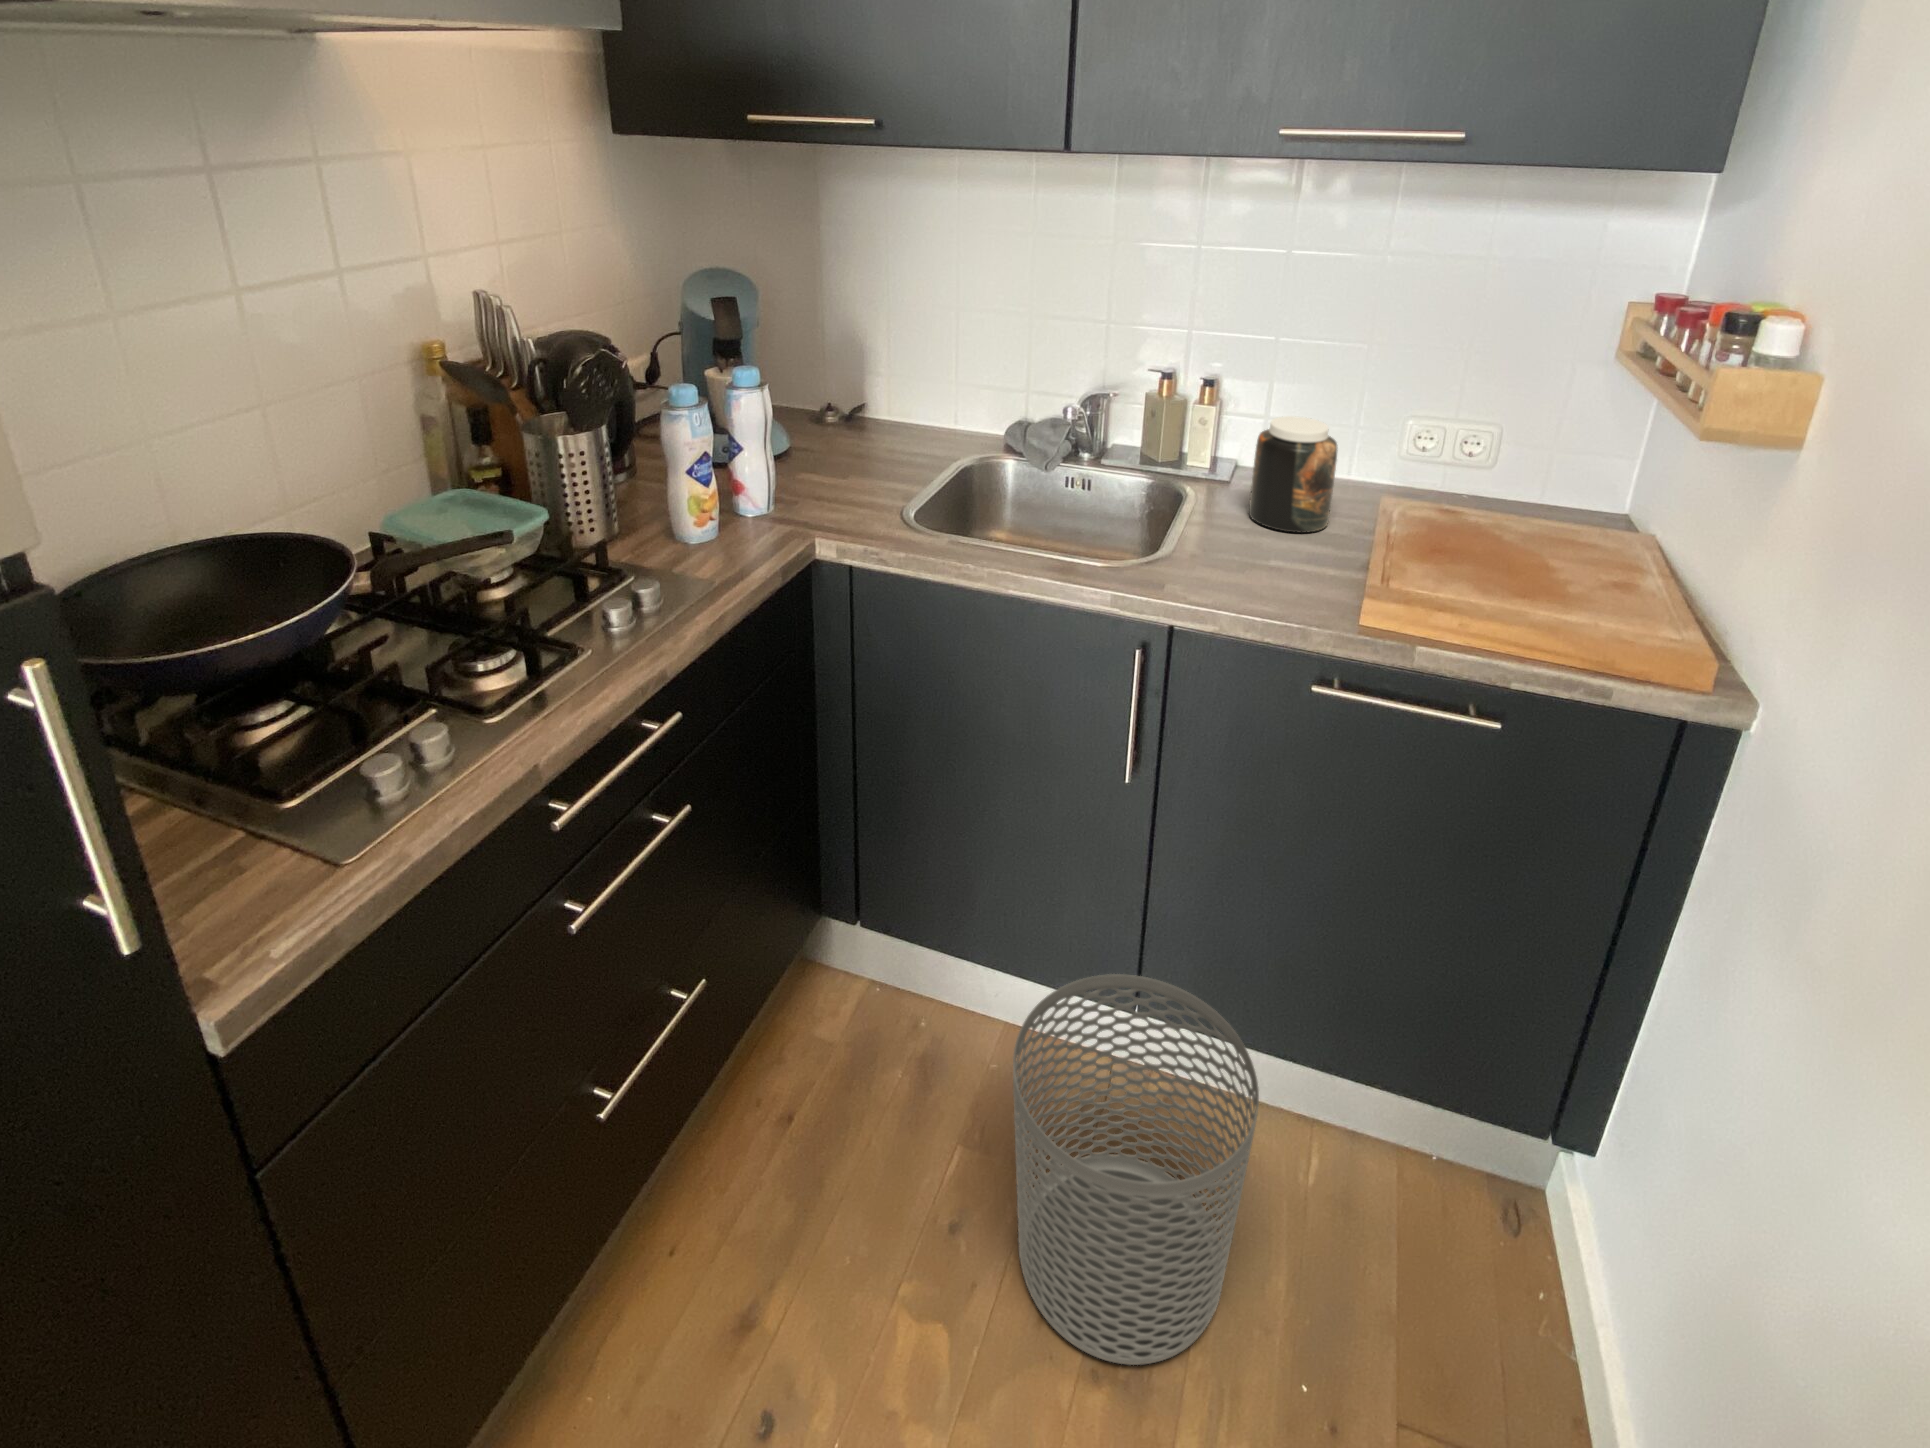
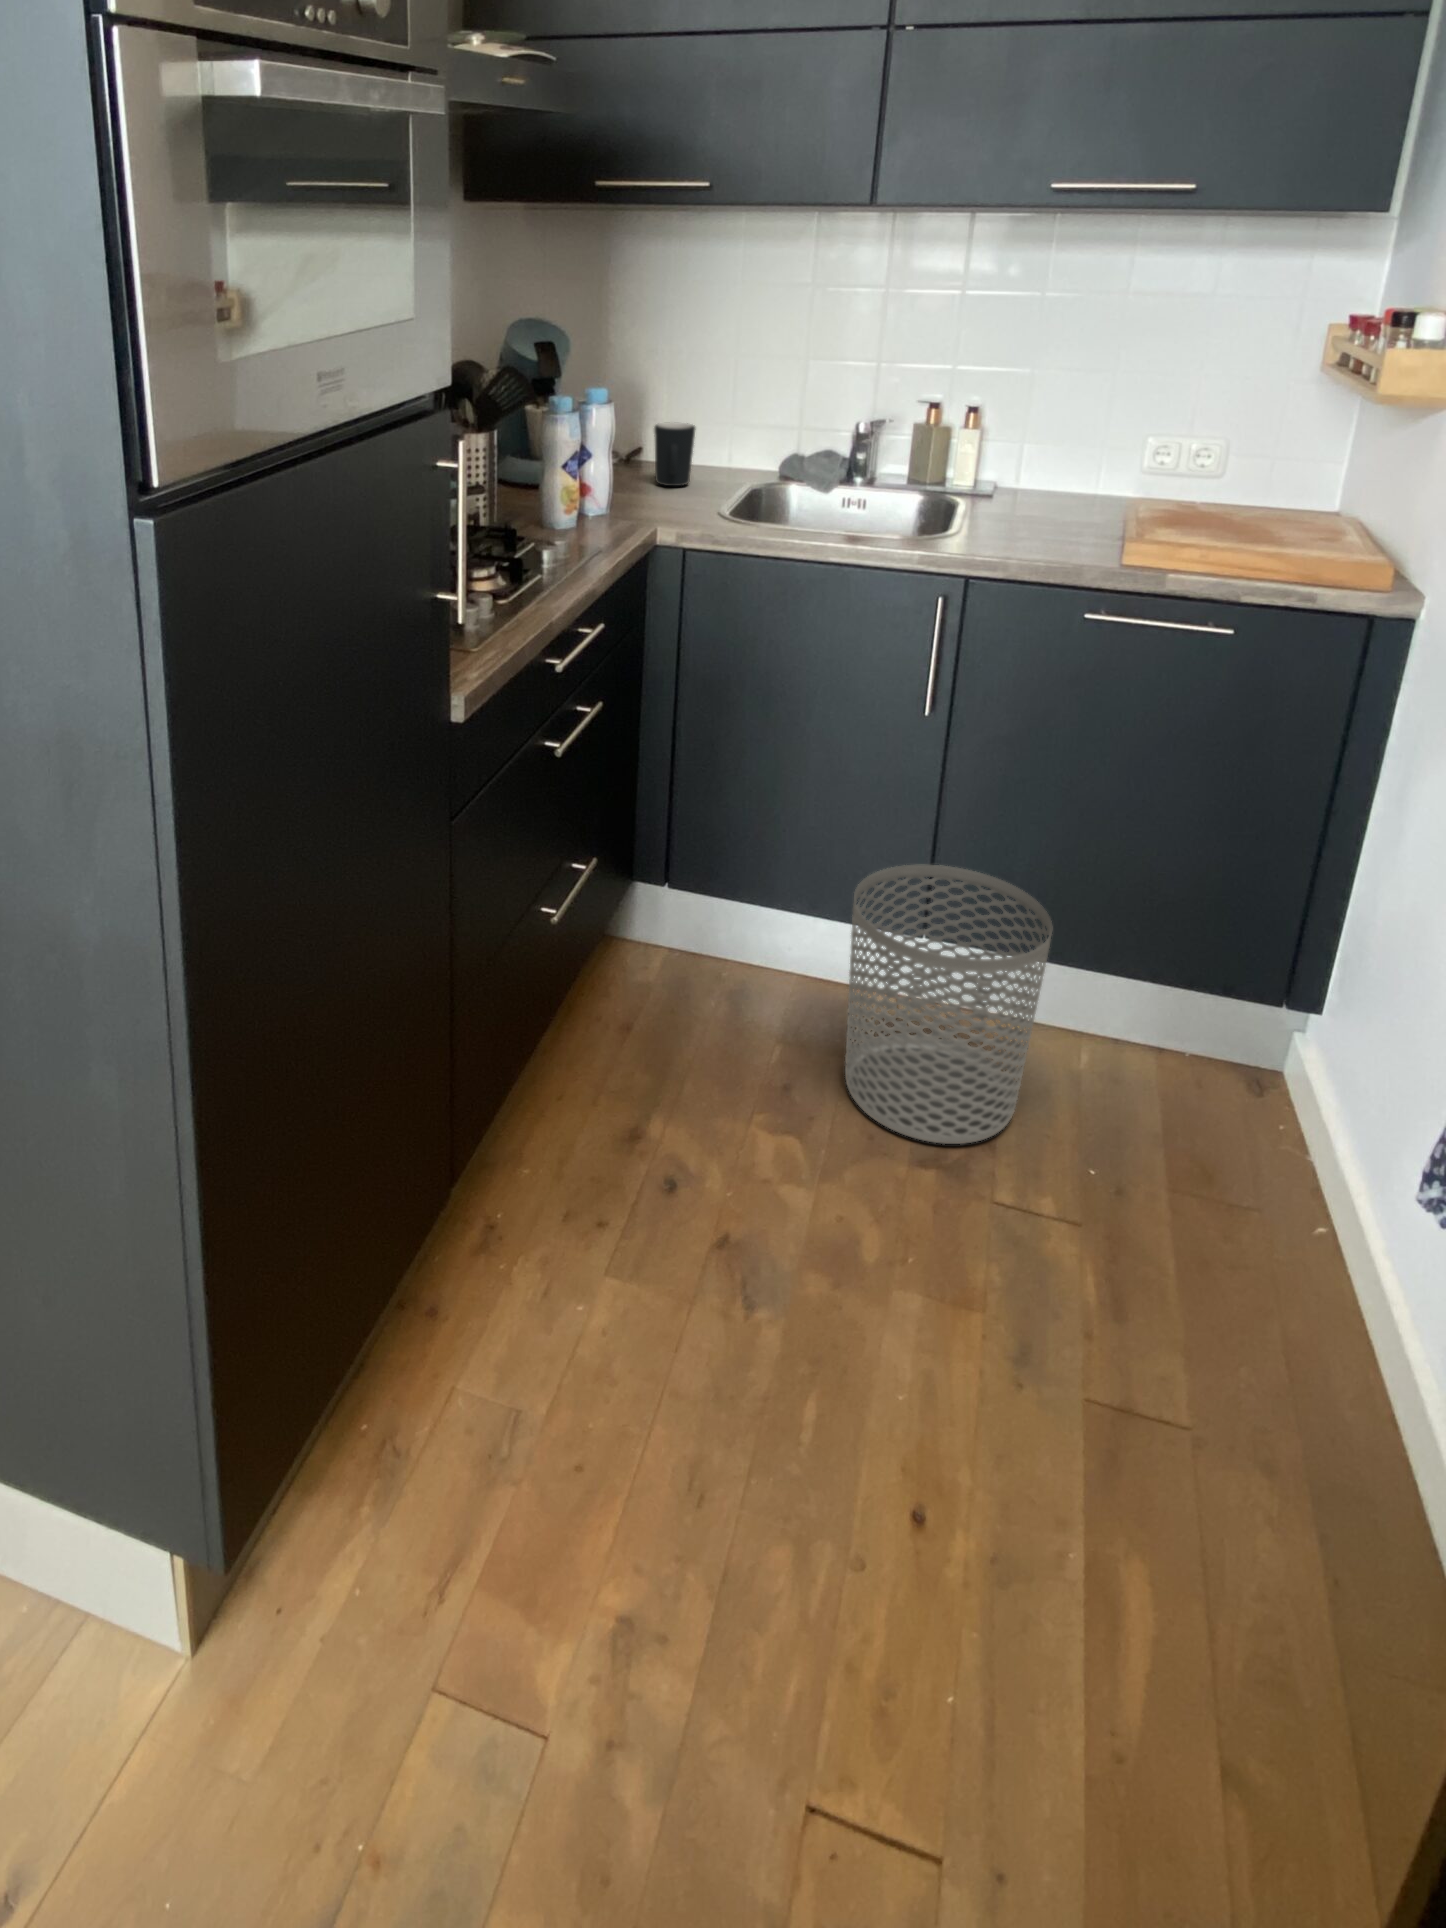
mug: none [849,388,896,463] -> present [654,423,696,486]
jar: present [1249,416,1338,533] -> none [1013,430,1090,522]

